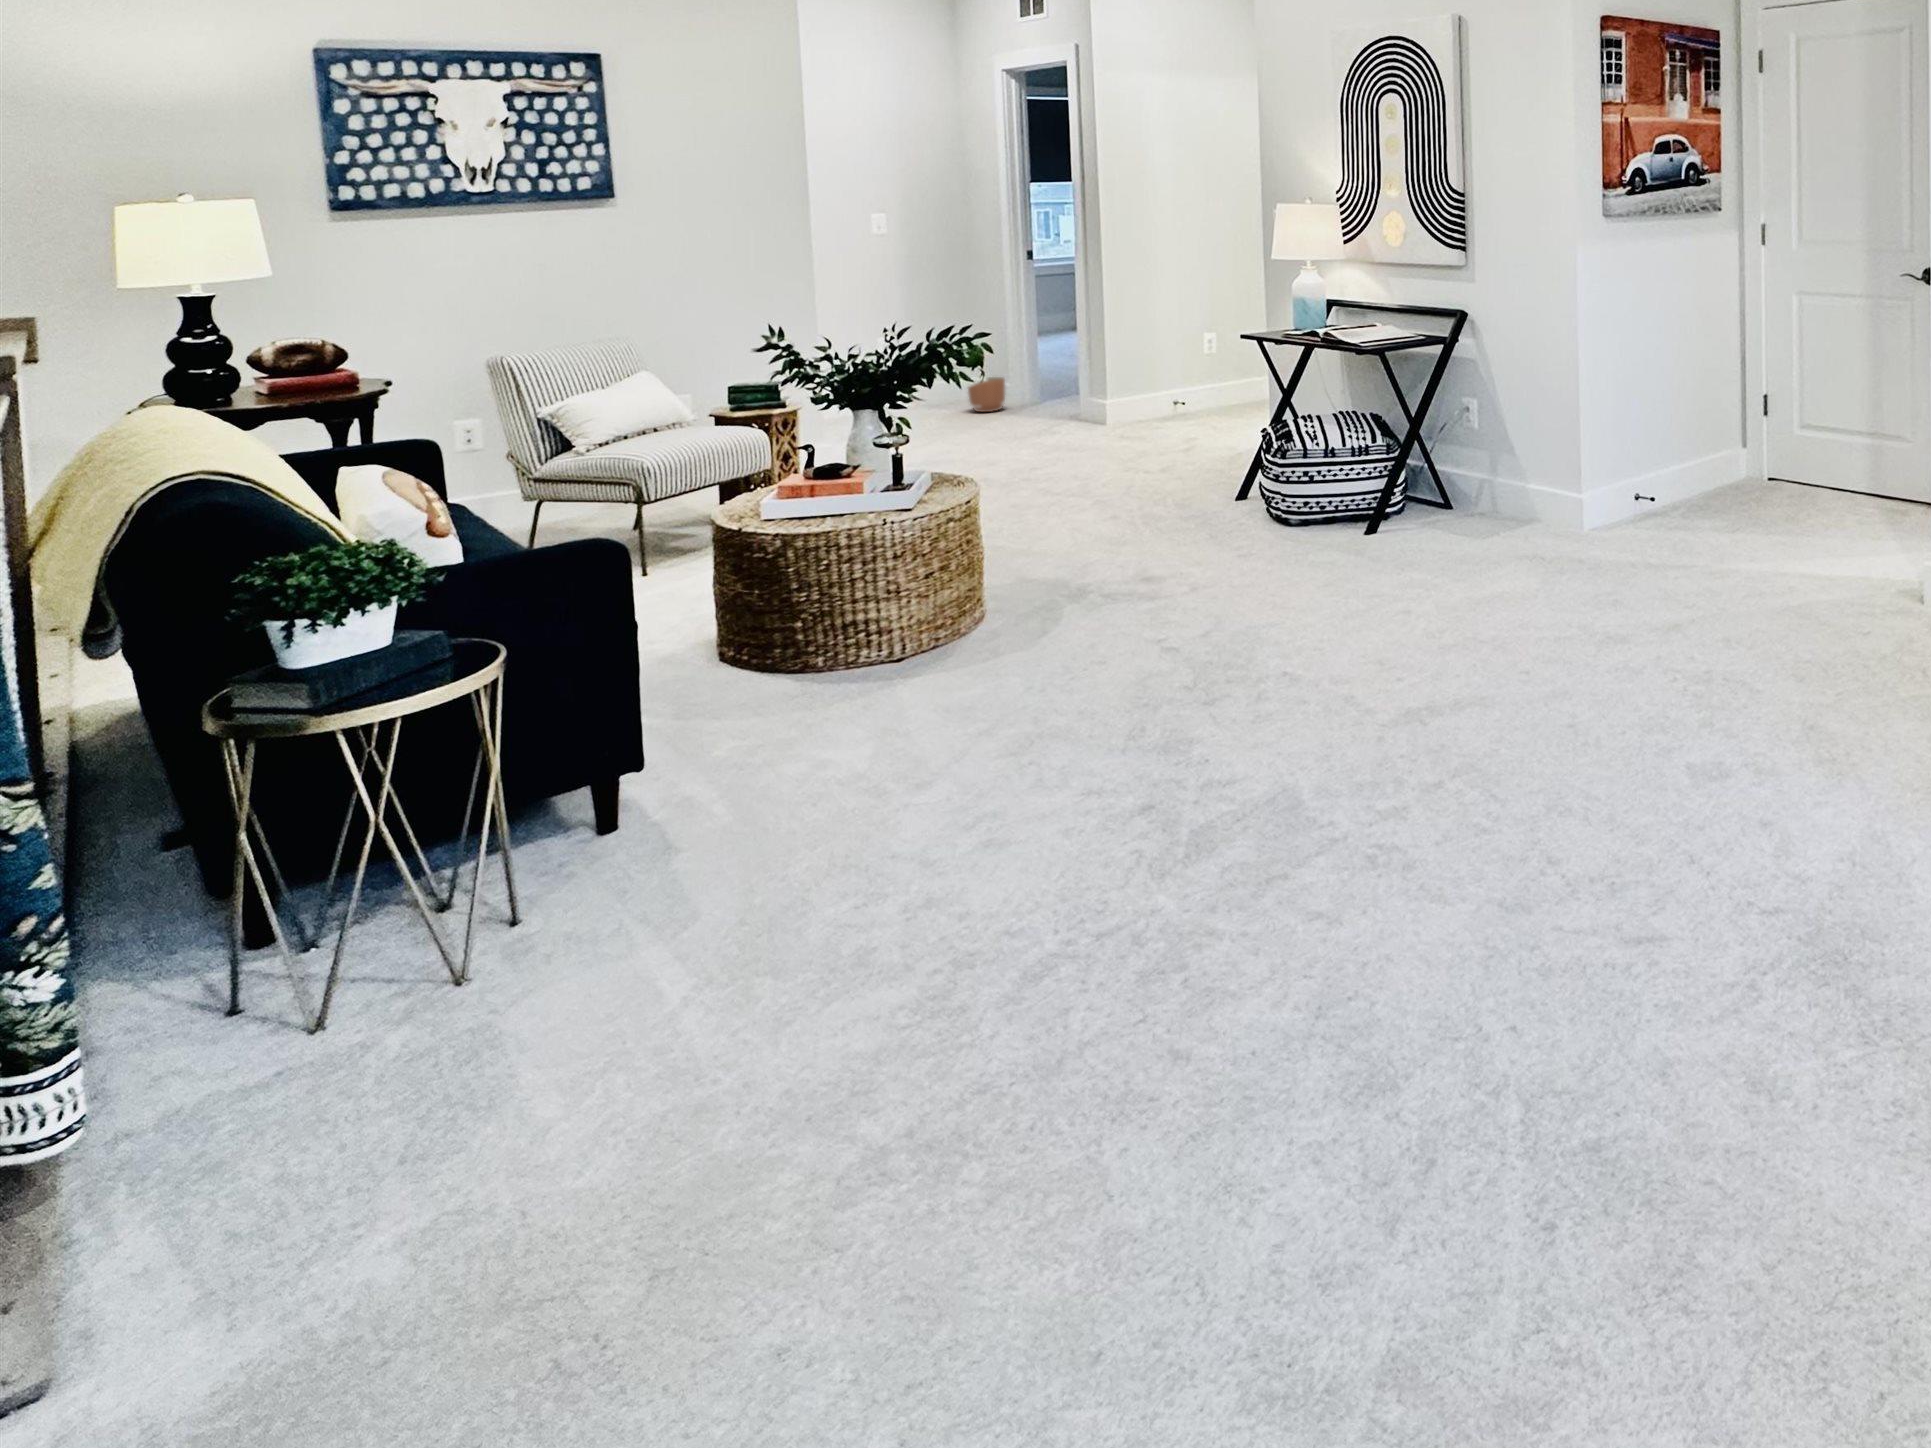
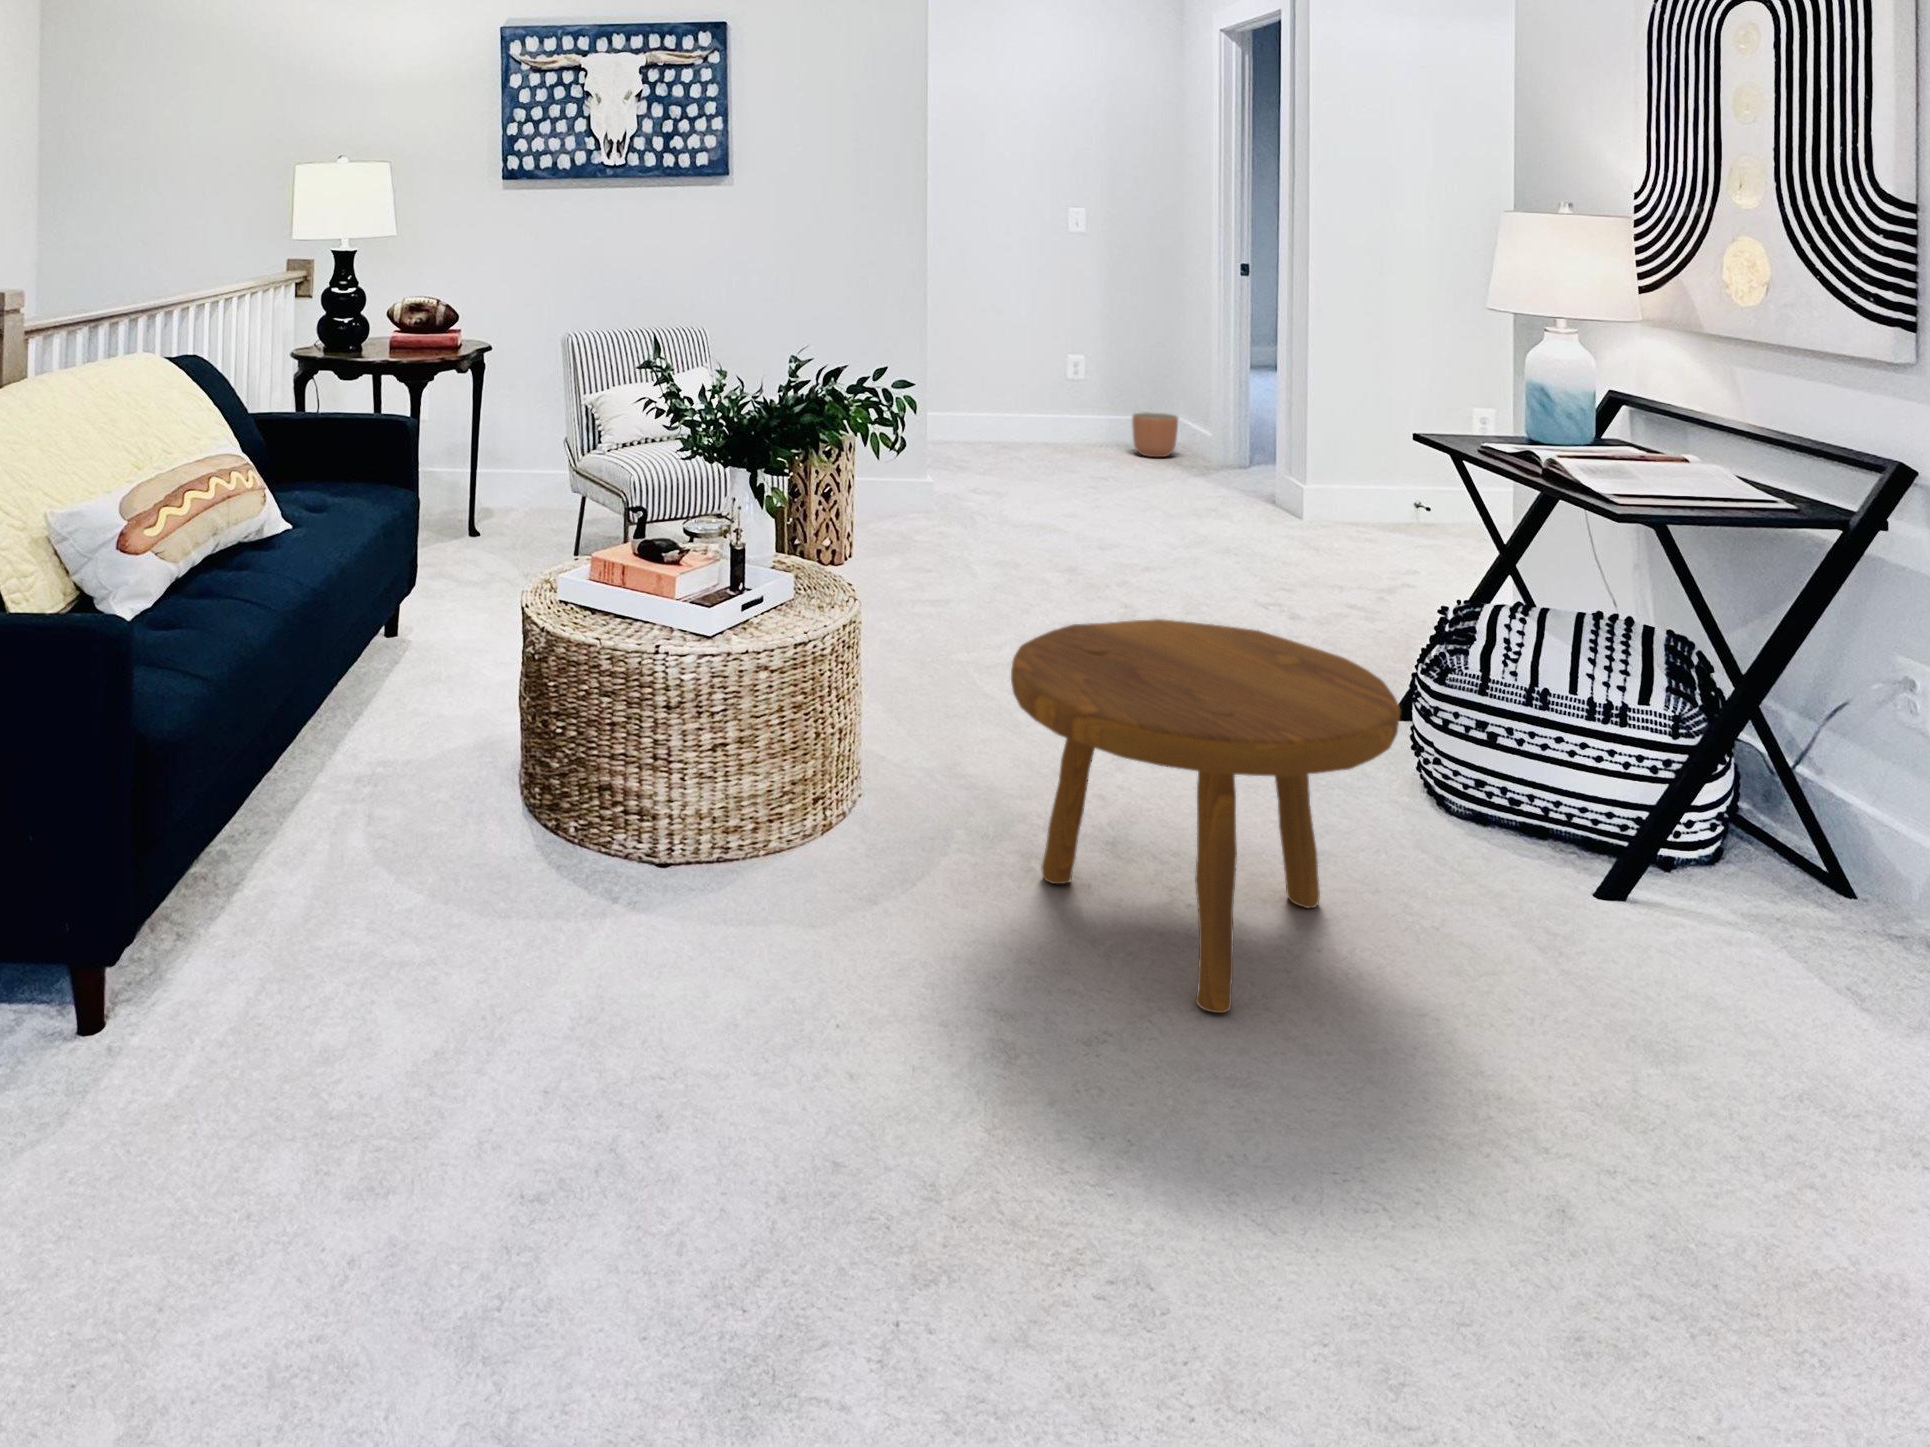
footstool: none [1107,445,1309,619] -> present [1011,619,1401,1013]

